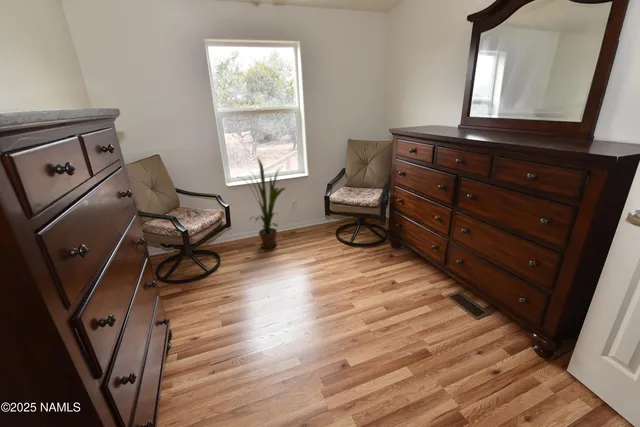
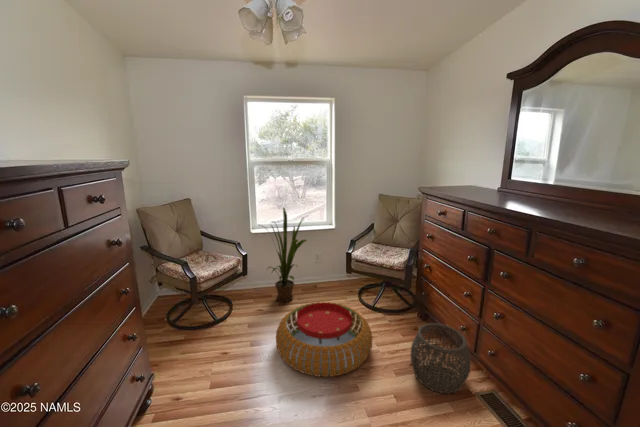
pouf: none [273,242,359,303] -> present [276,302,373,377]
woven basket: none [393,247,442,300] -> present [410,323,471,394]

